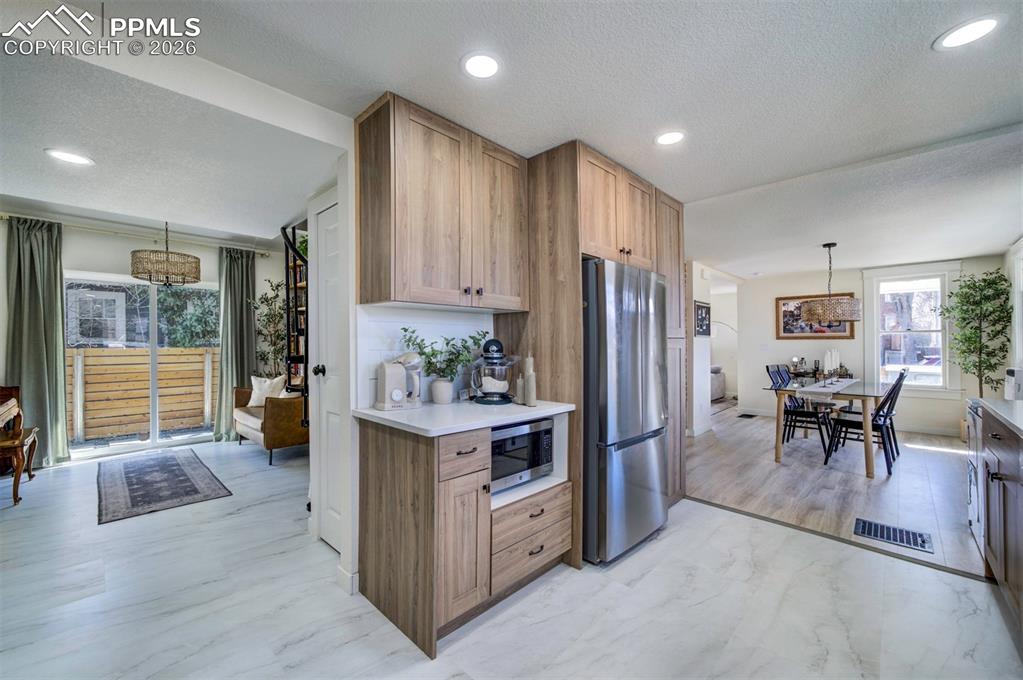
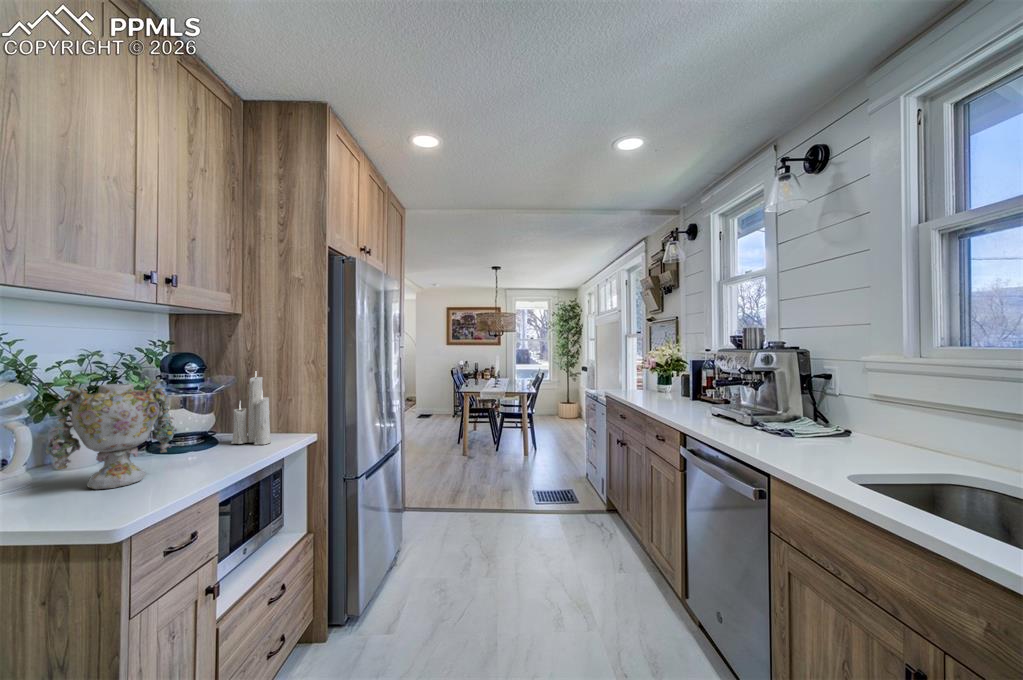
vase: none [421,352,475,414] -> present [45,377,177,489]

